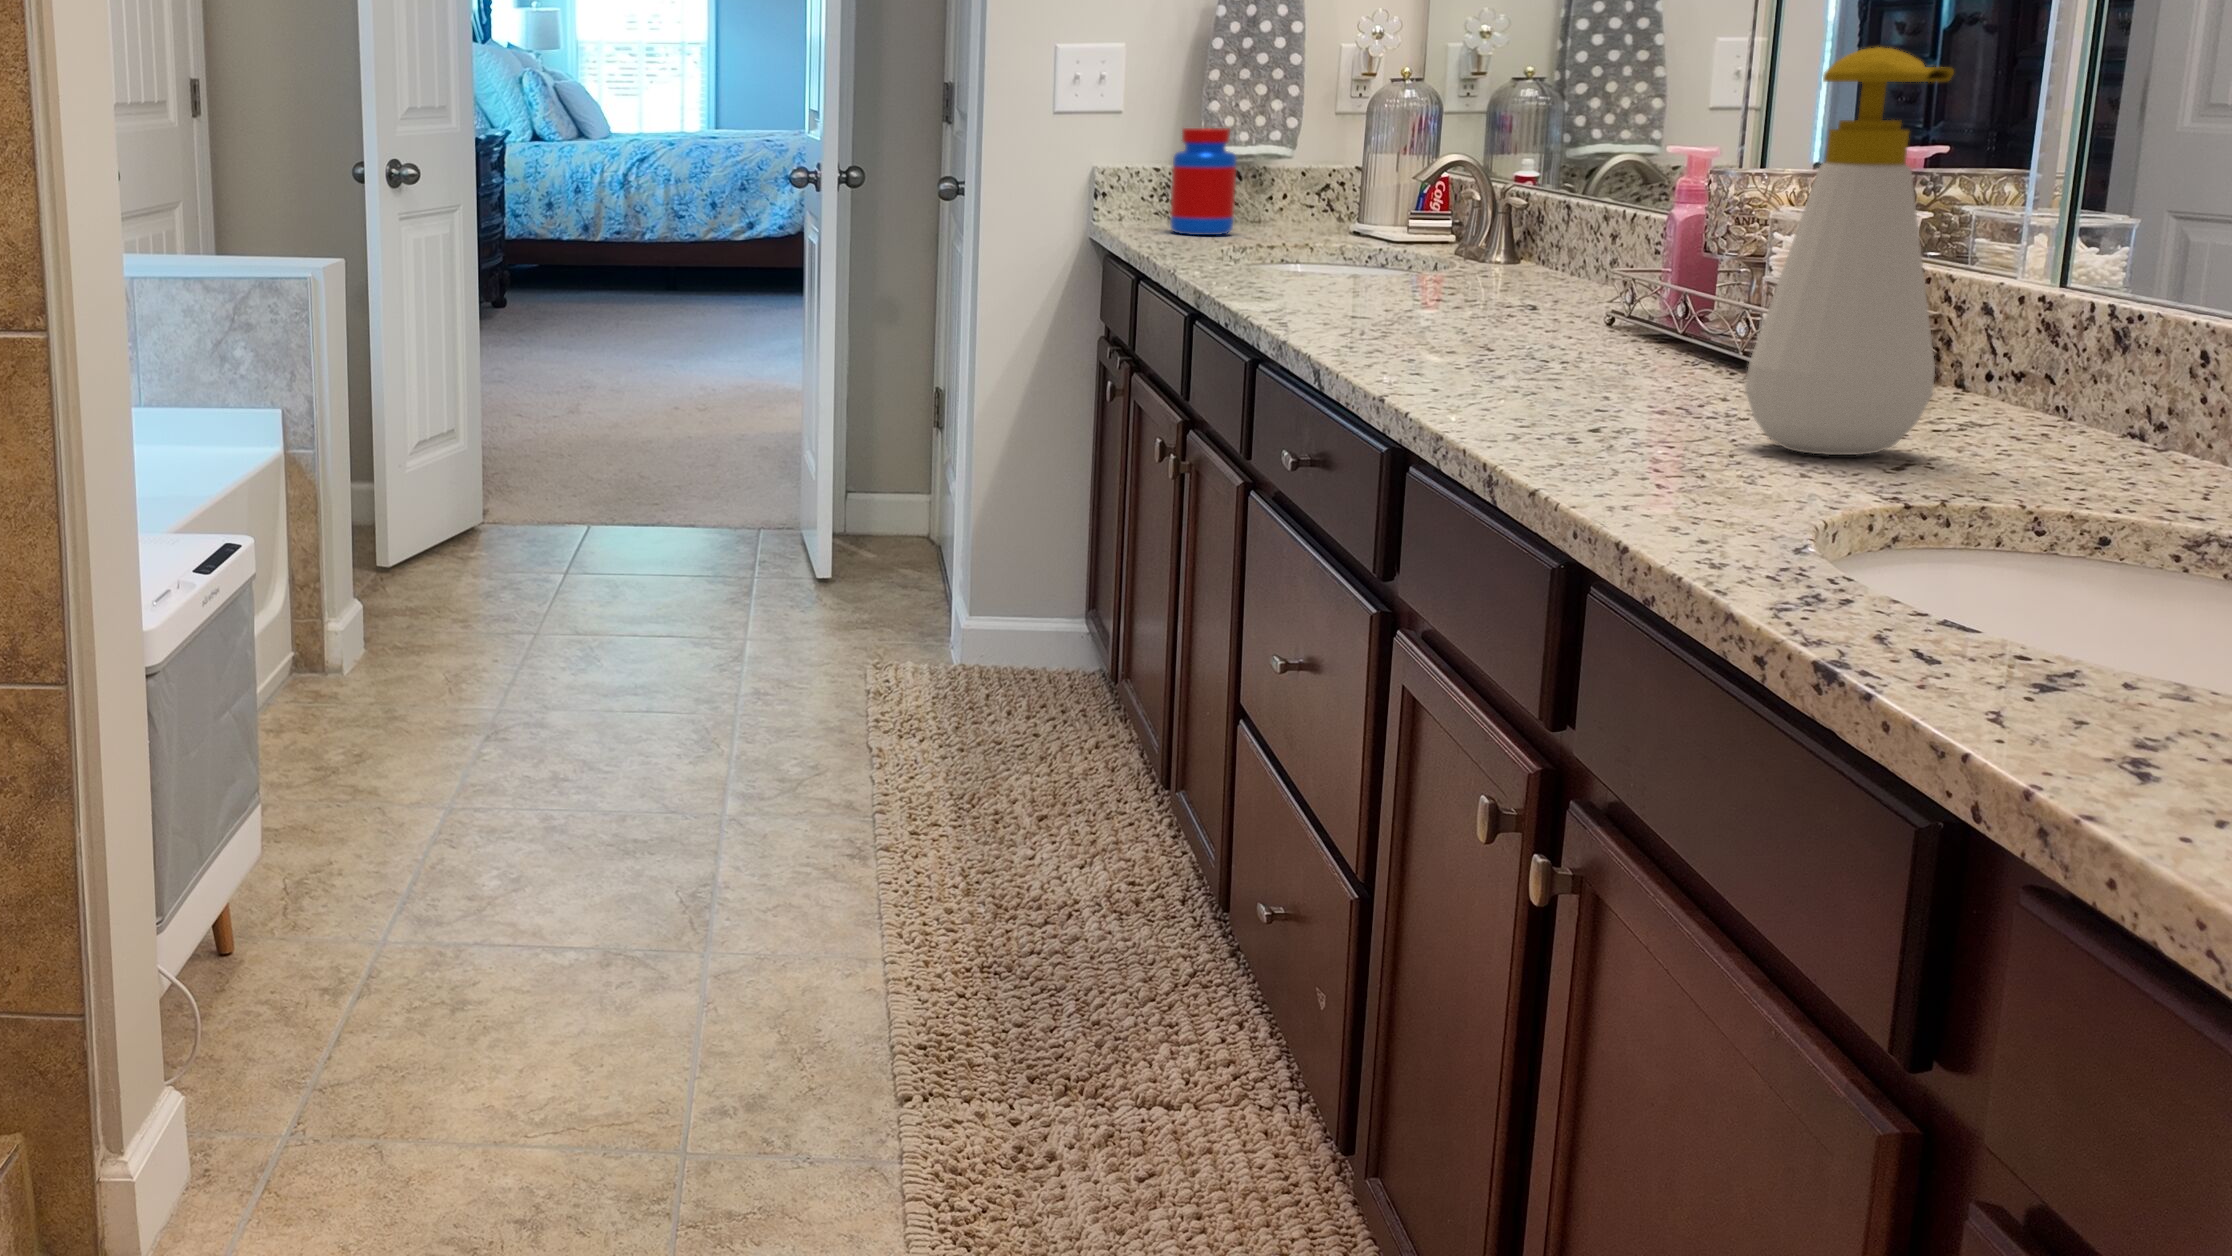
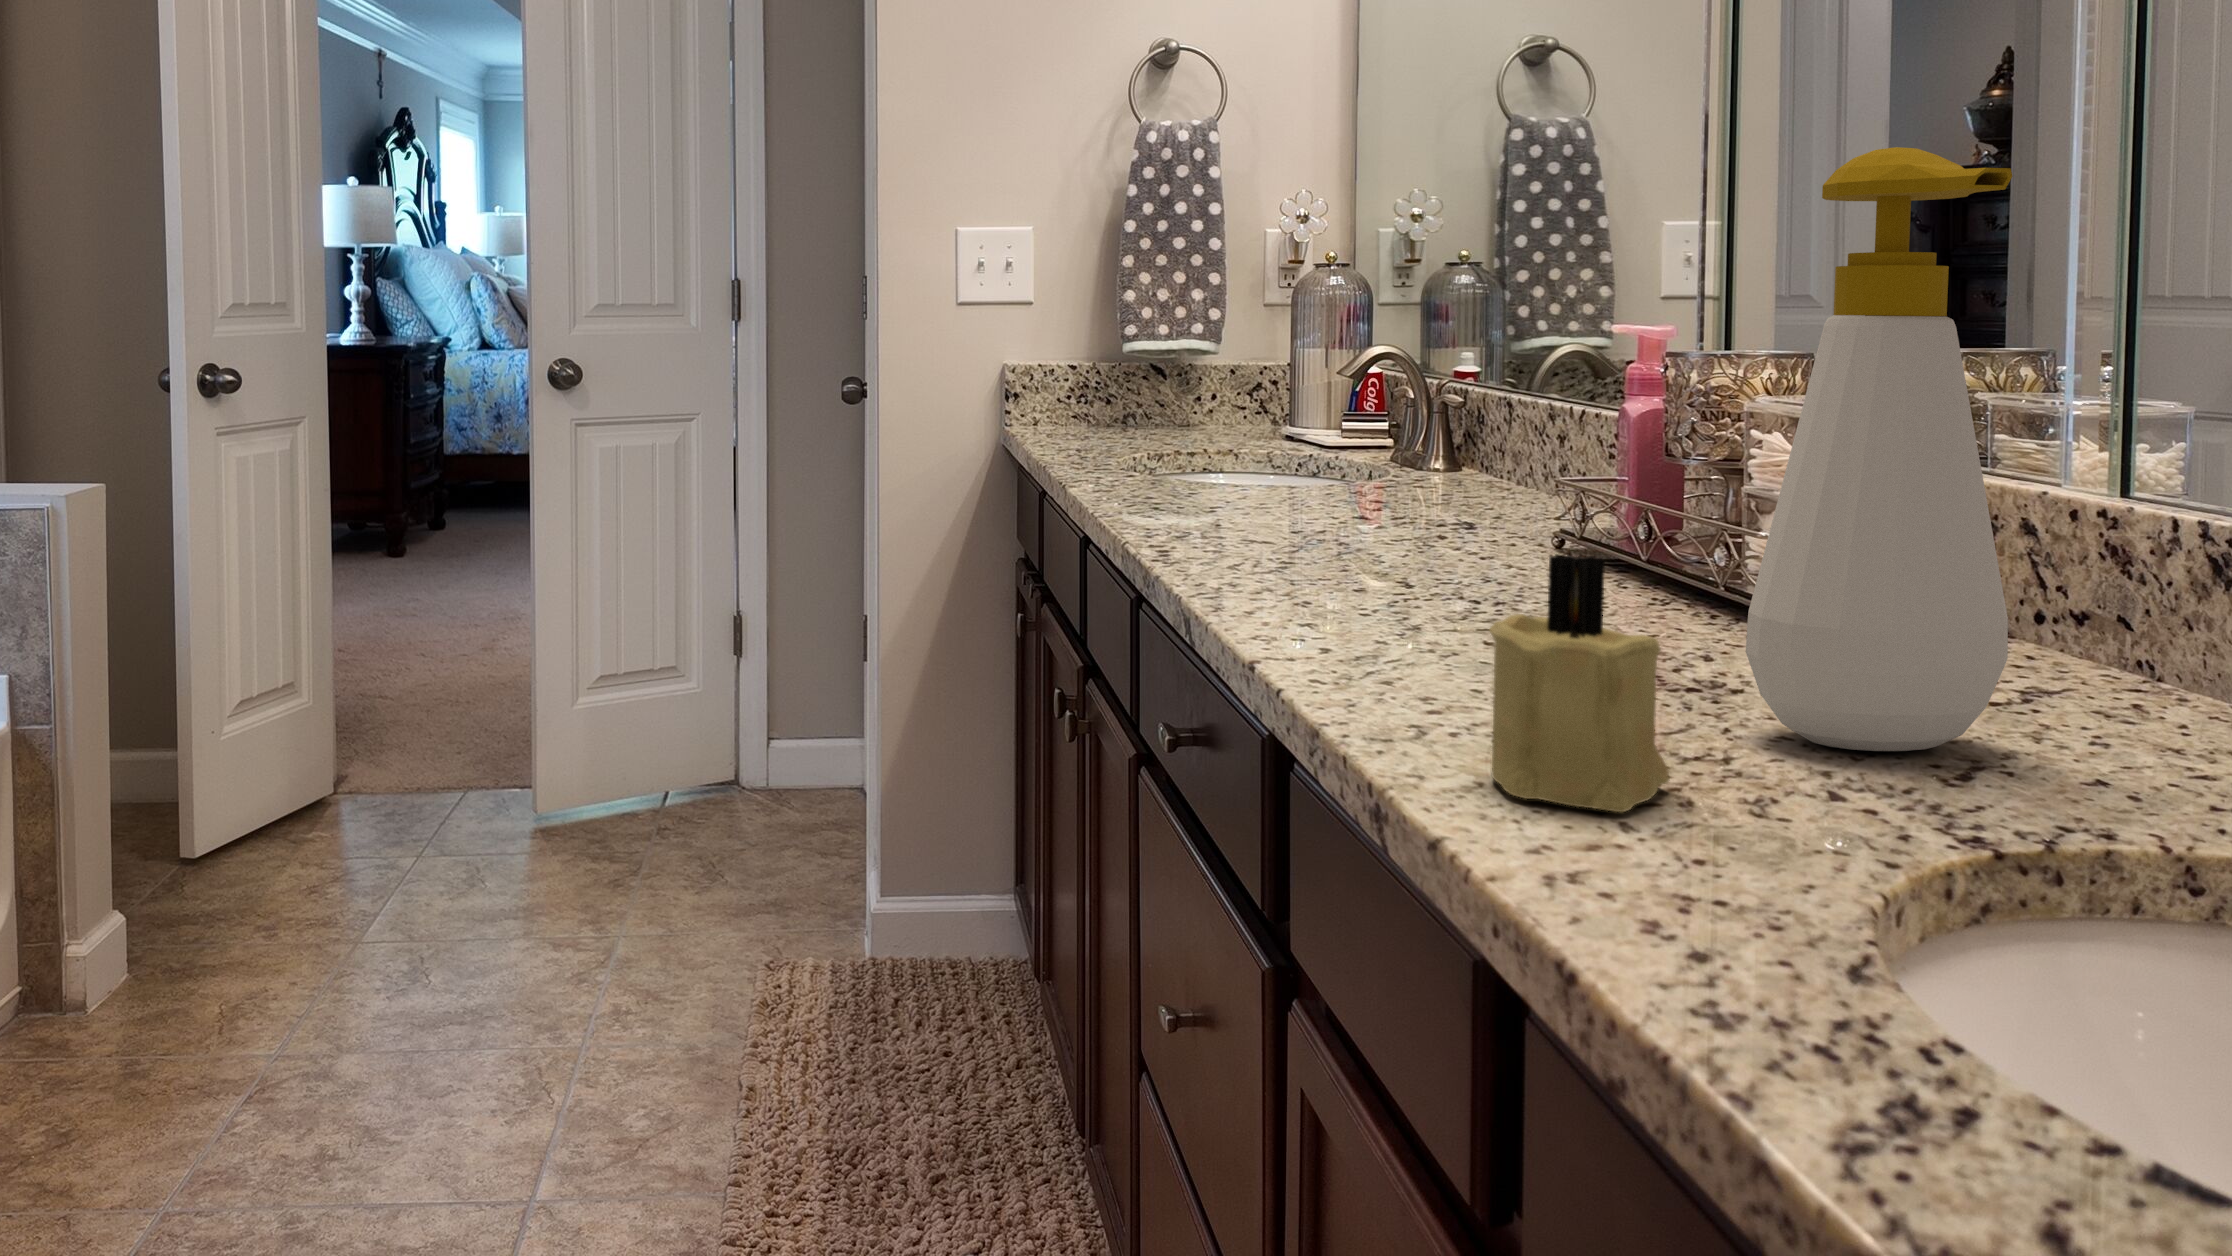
jar: present [1170,128,1237,235] -> none [1088,321,1158,440]
candle: none [1565,323,1684,480] -> present [1489,555,1670,812]

